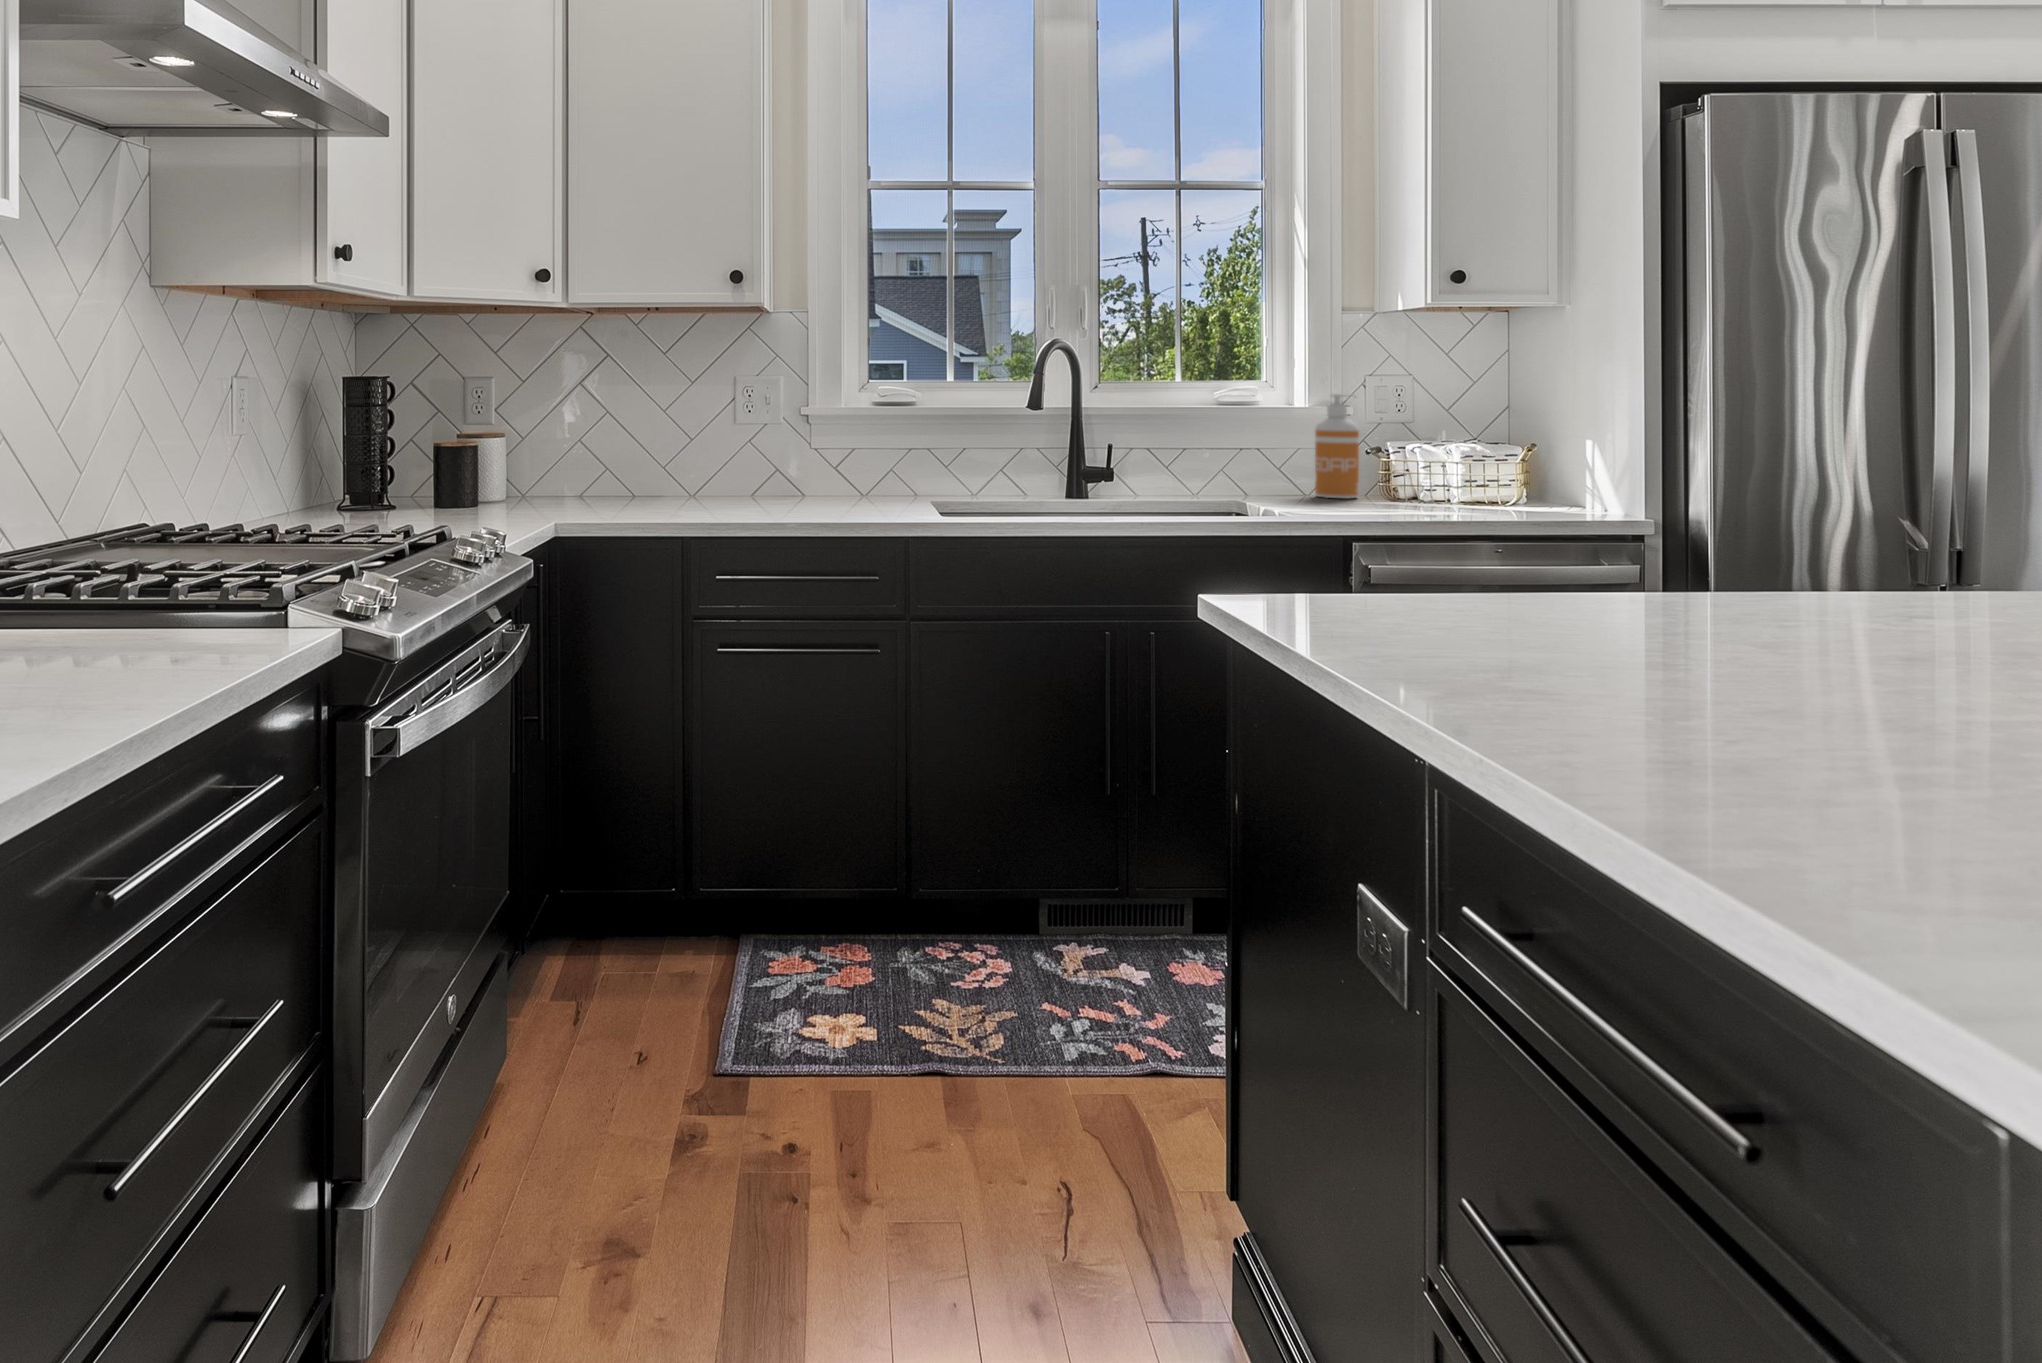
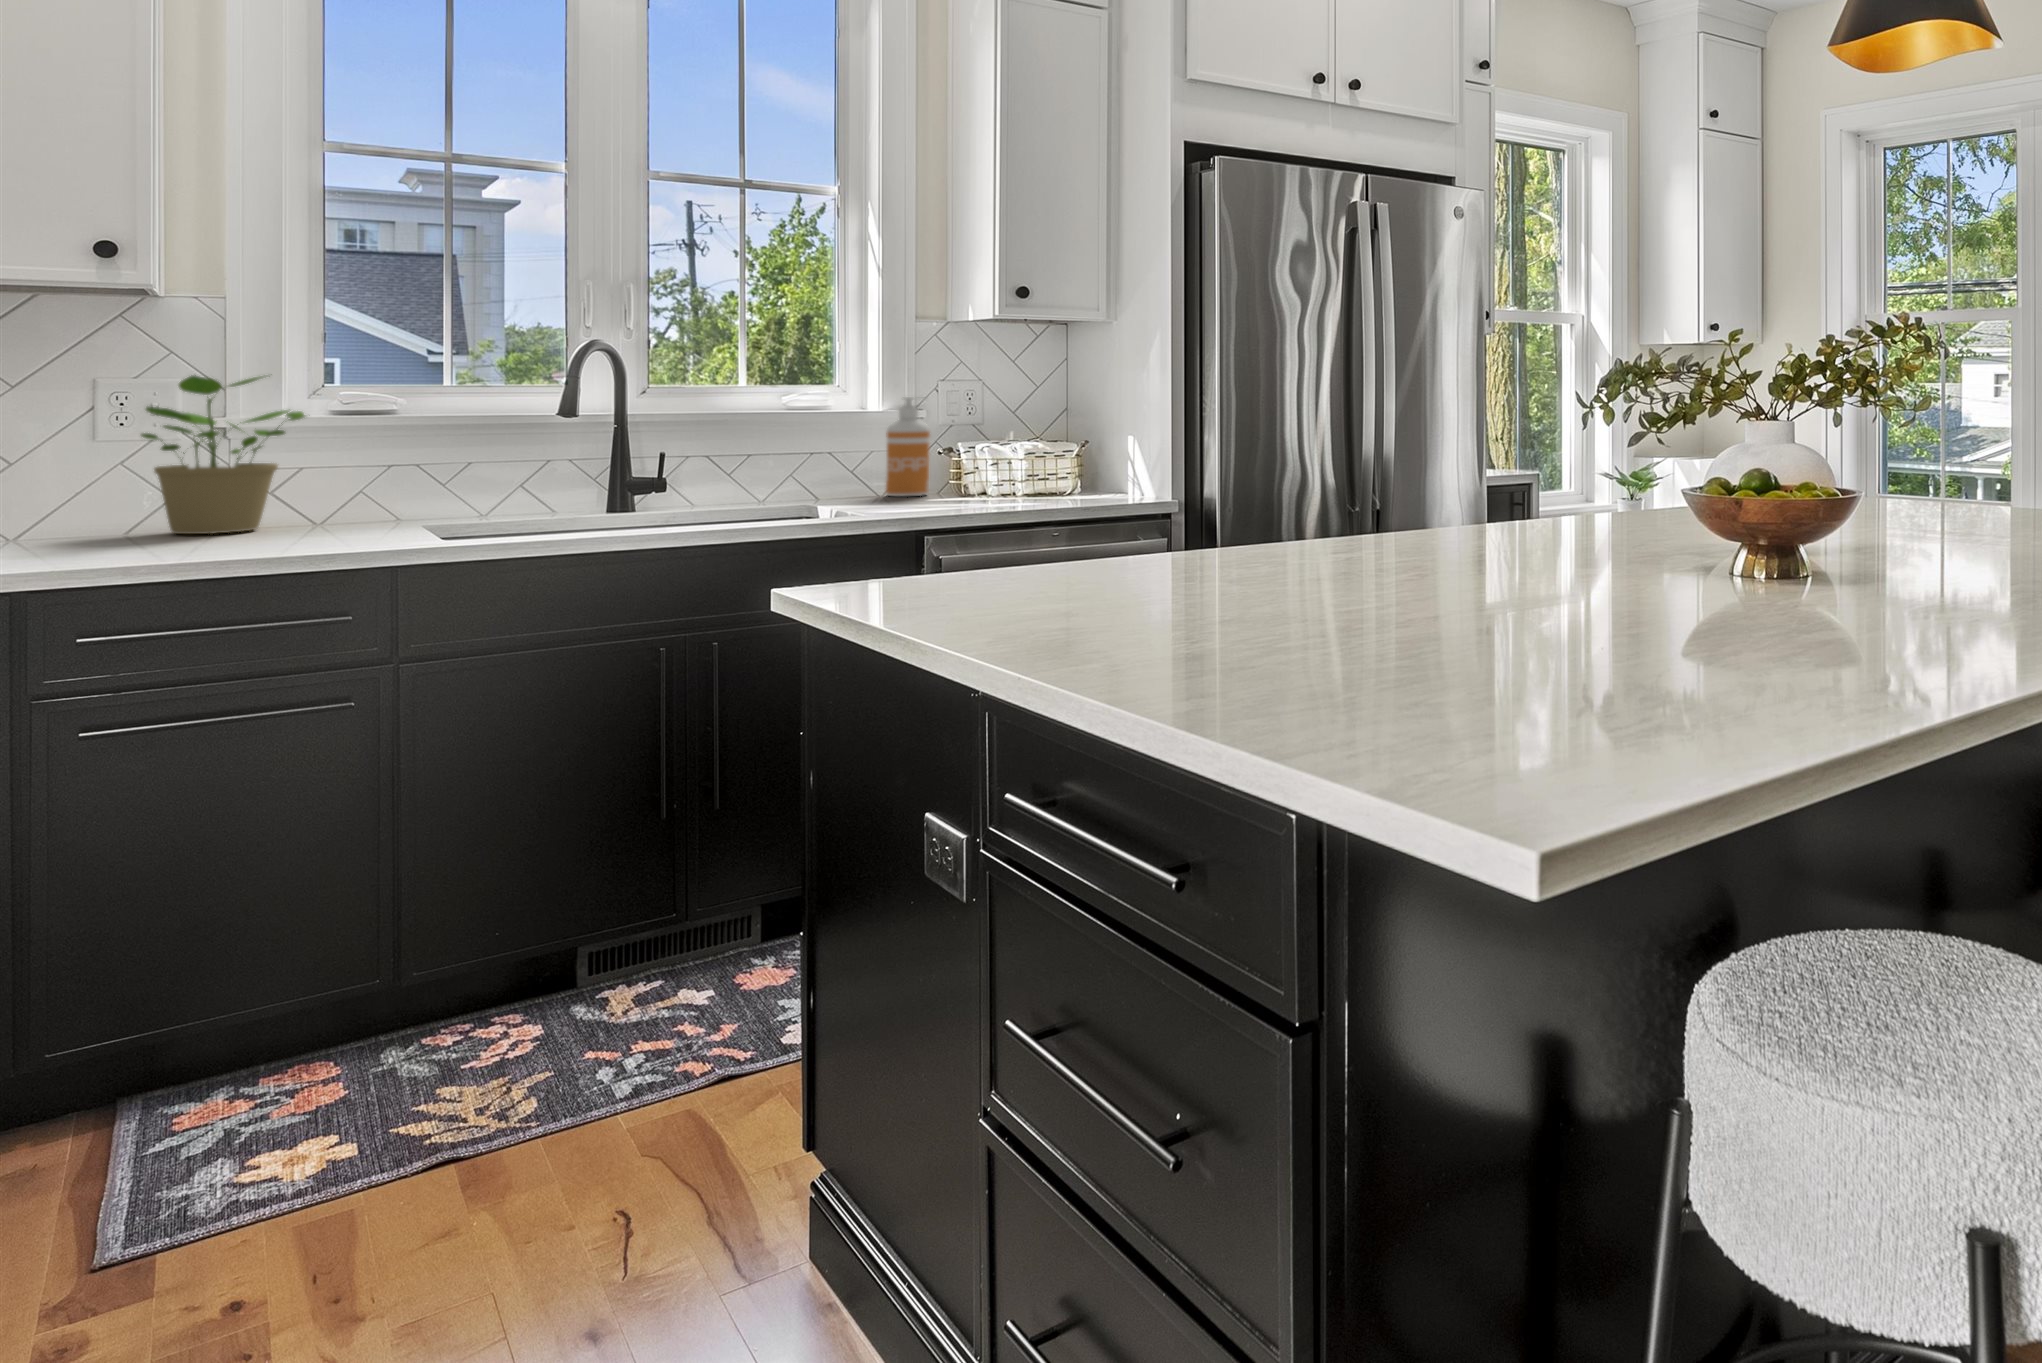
potted plant: none [754,368,855,495] -> present [141,375,305,534]

